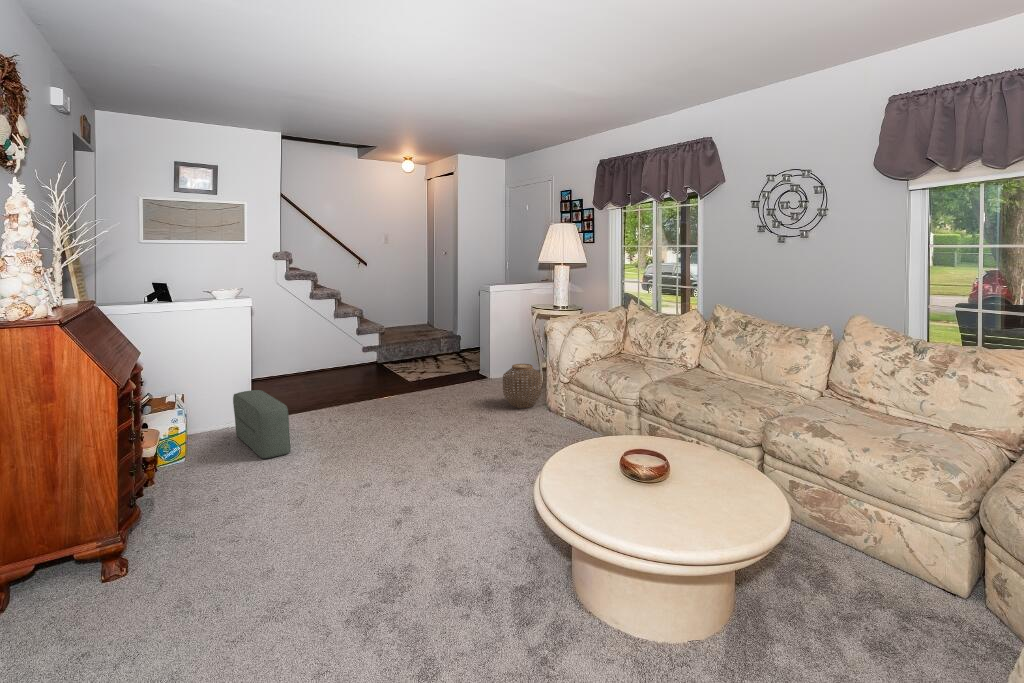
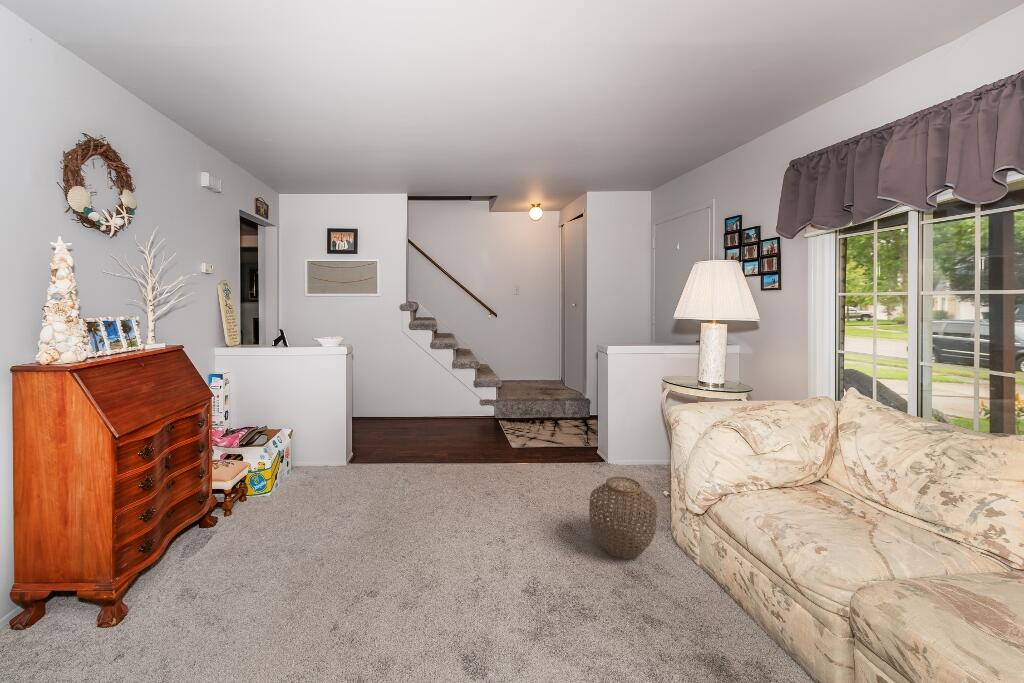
pouf: present [233,390,290,458] -> none [167,466,263,592]

